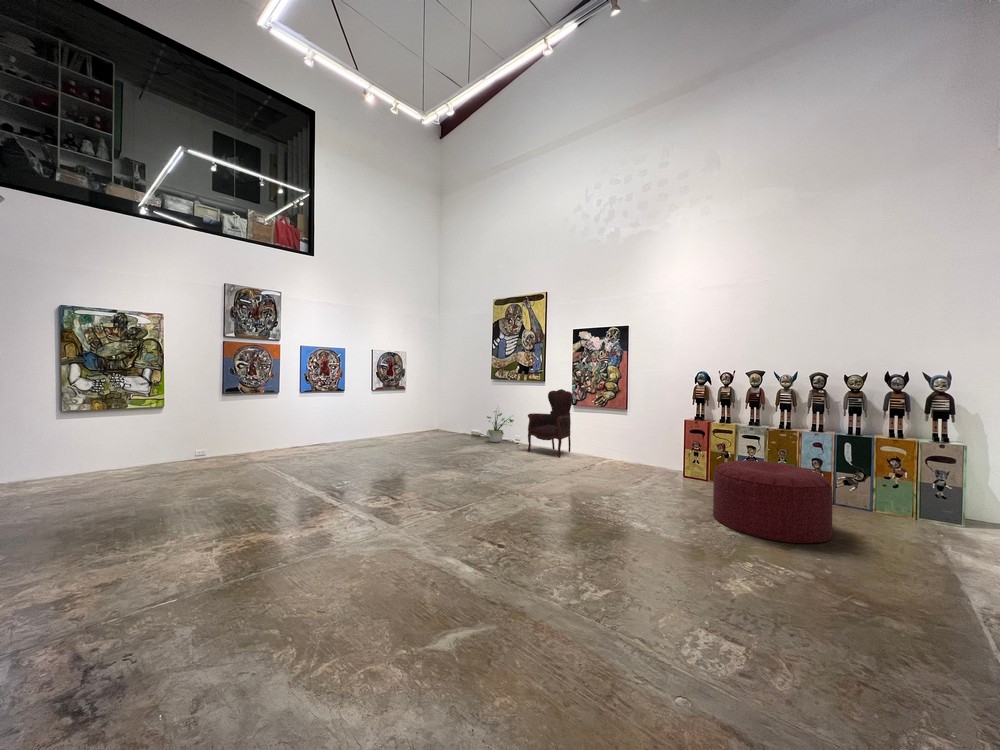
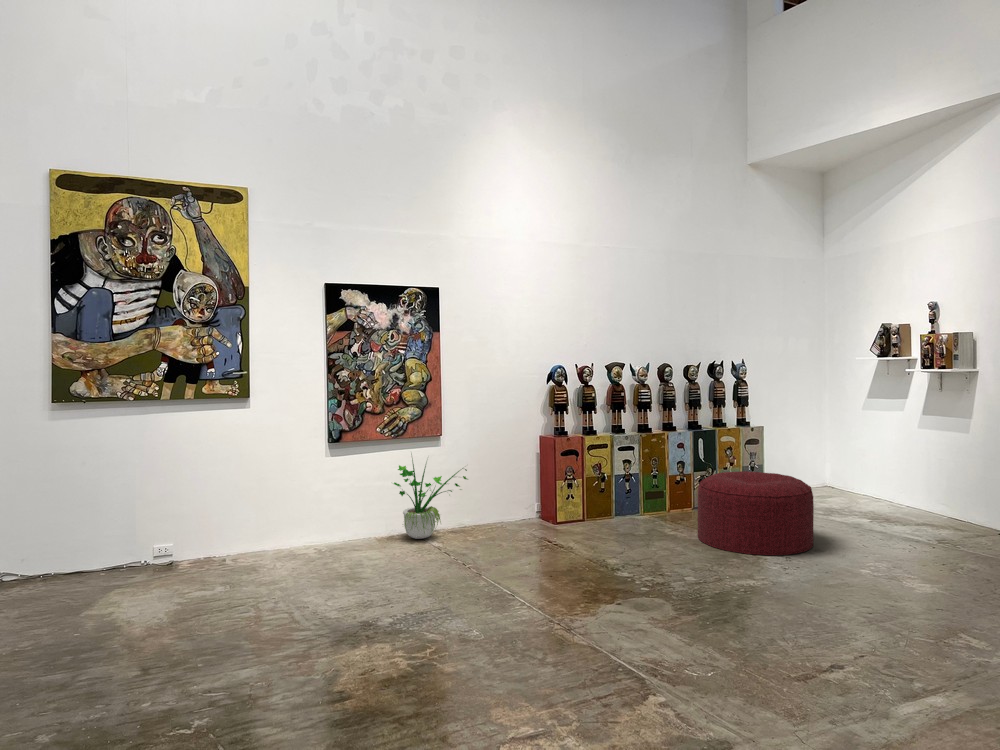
armchair: present [528,389,573,458] -> none [273,411,369,566]
potted plant: present [486,411,514,442] -> present [394,459,467,539]

